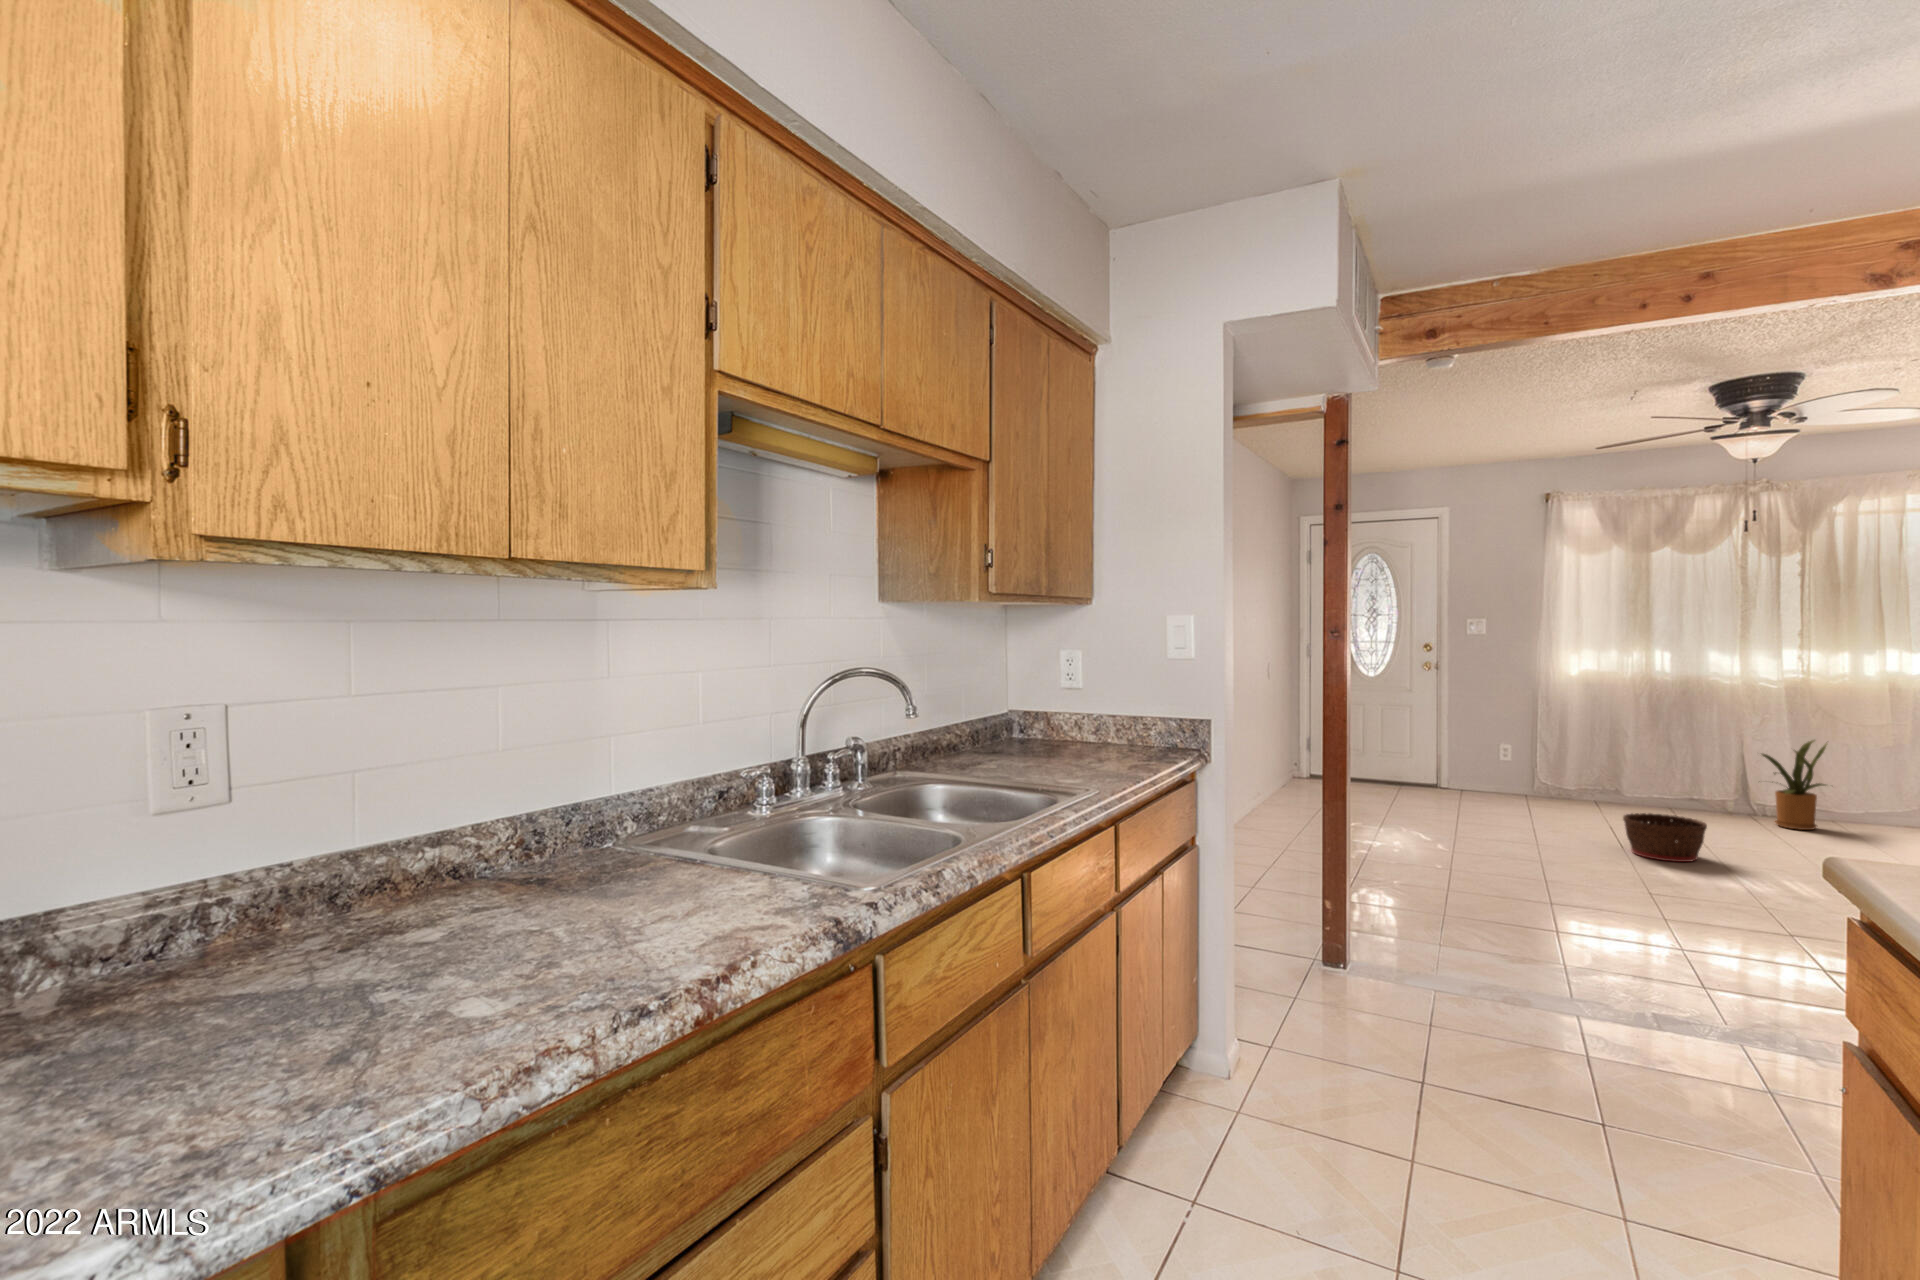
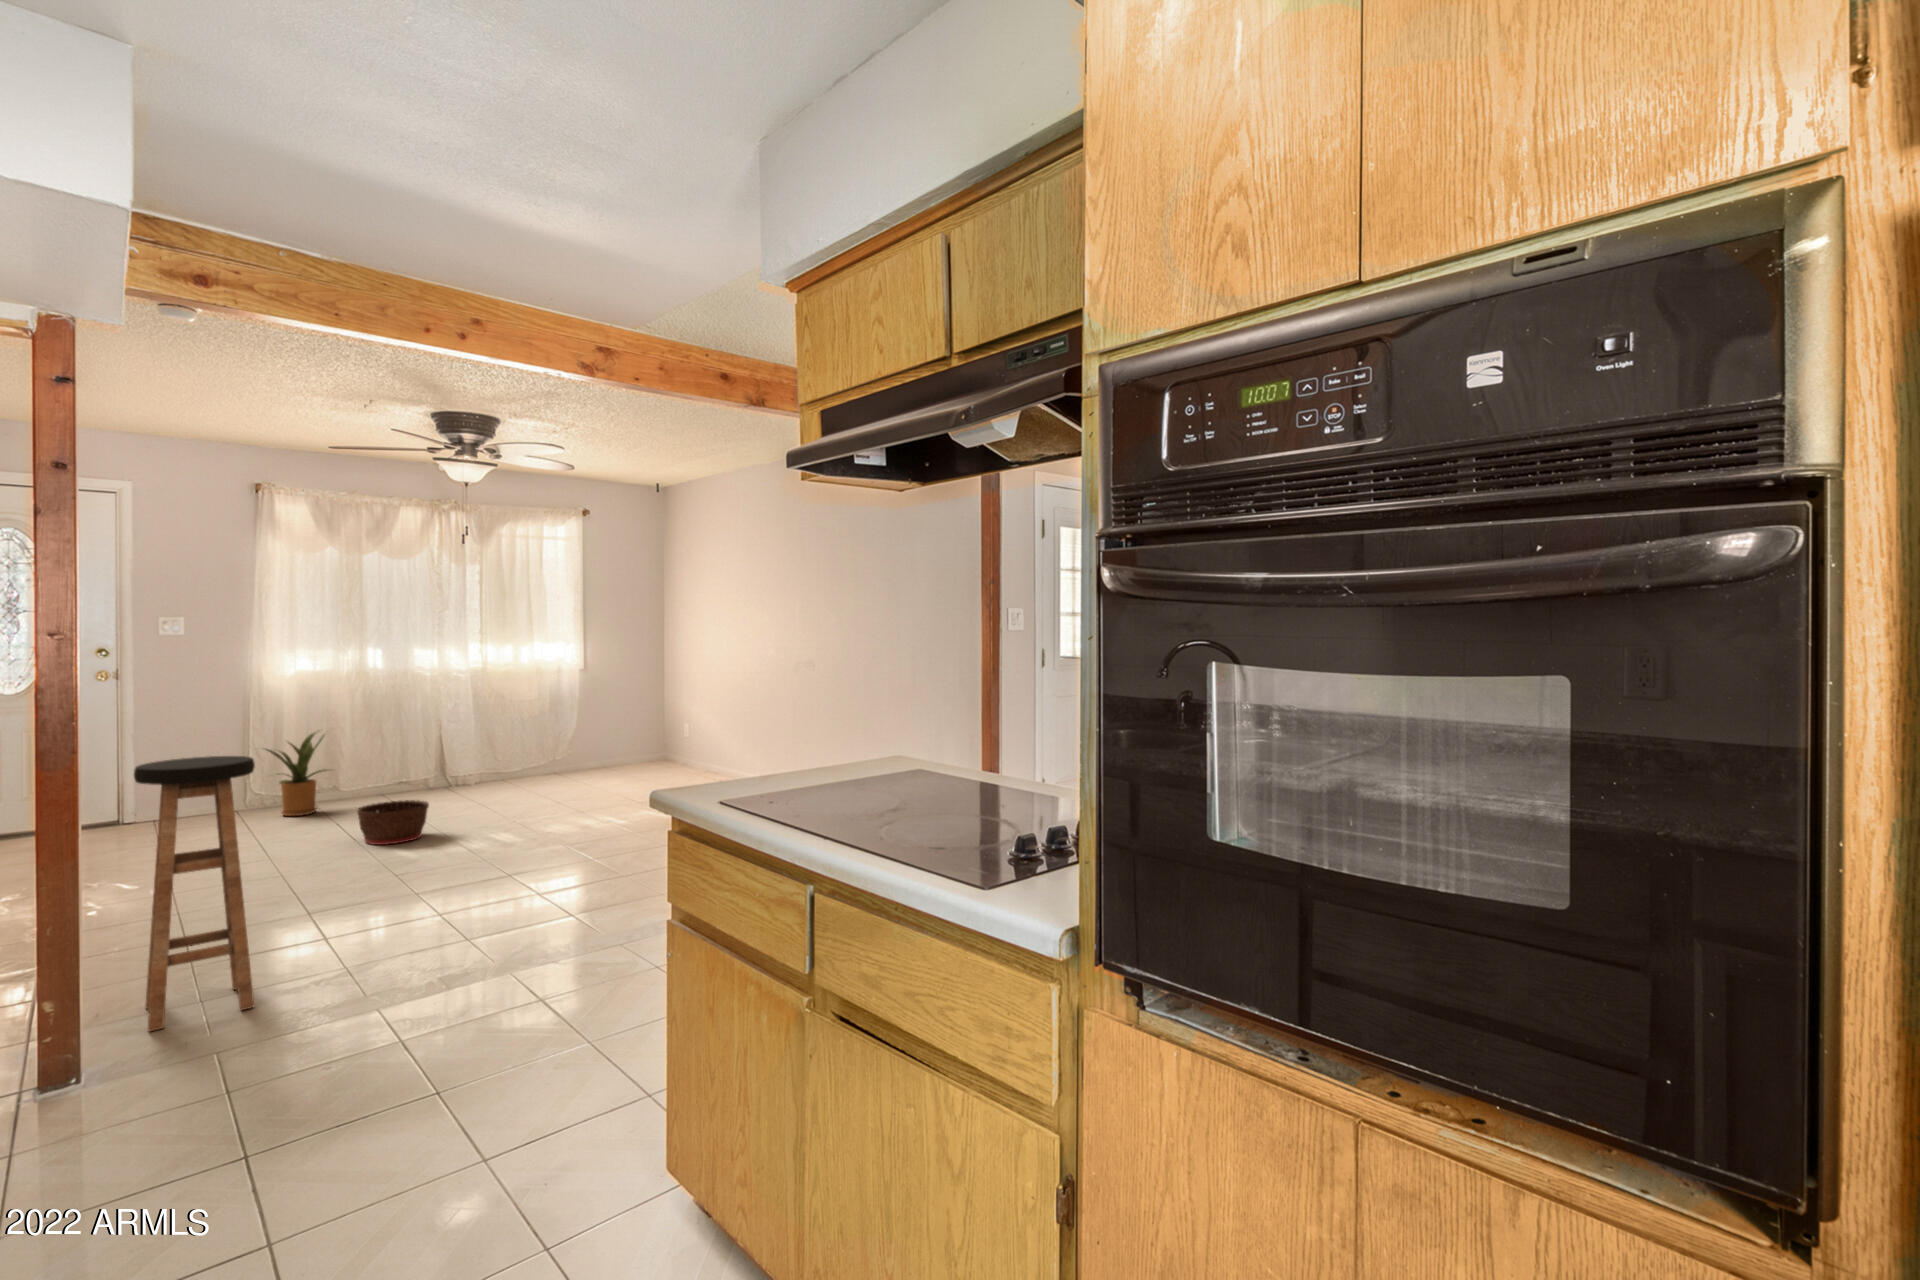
bar stool: none [1389,739,1478,969] -> present [134,756,255,1032]
house plant: present [1762,740,1827,830] -> present [266,730,328,816]

